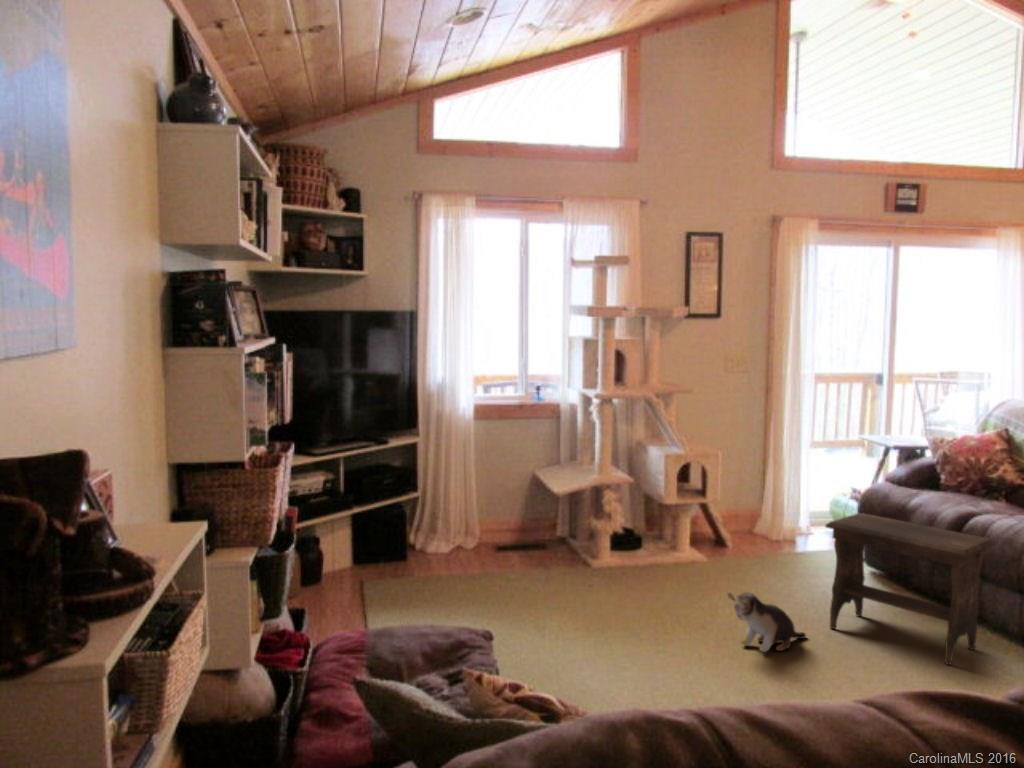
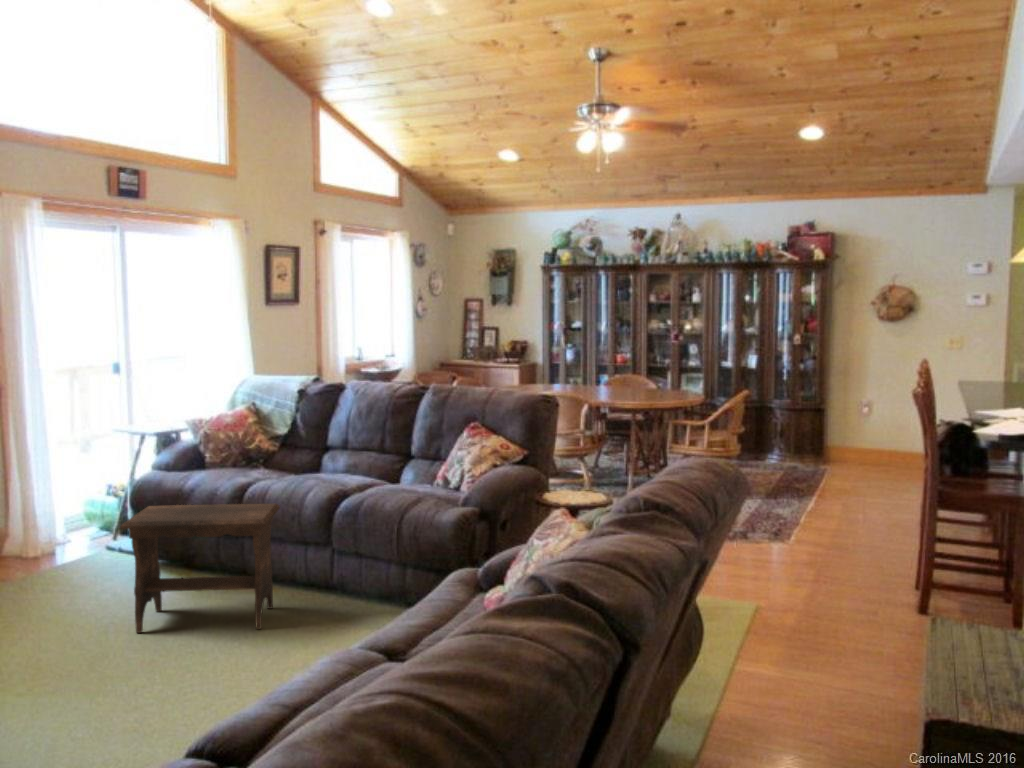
plush toy: present [728,592,806,652] -> none [26,623,116,685]

